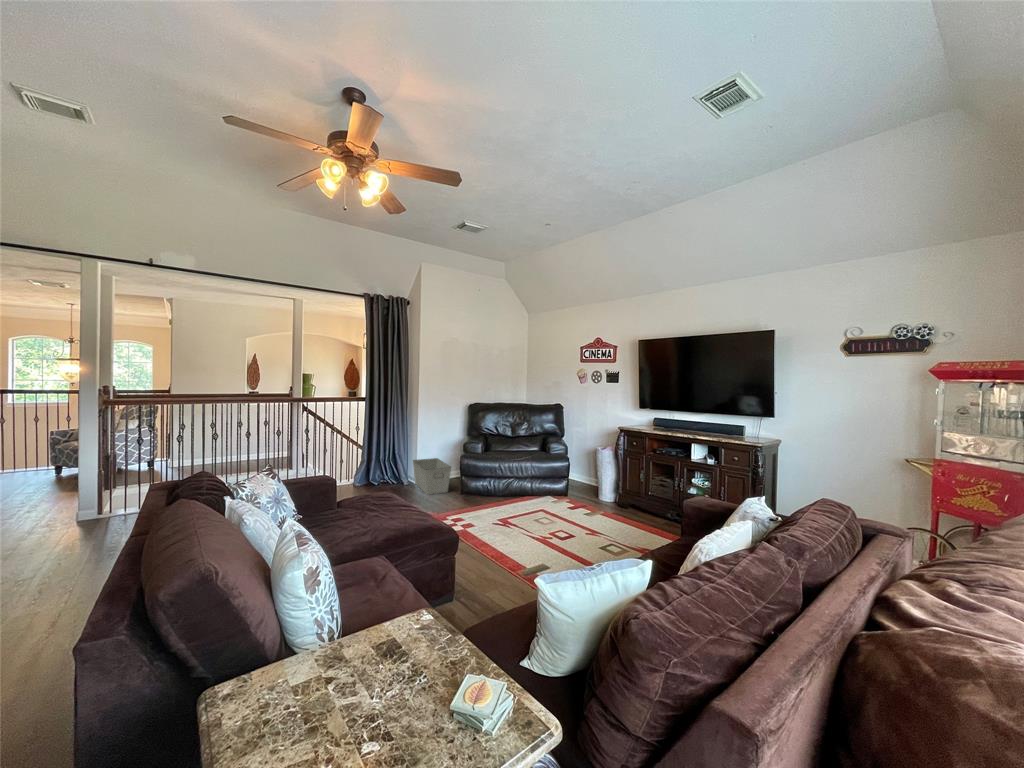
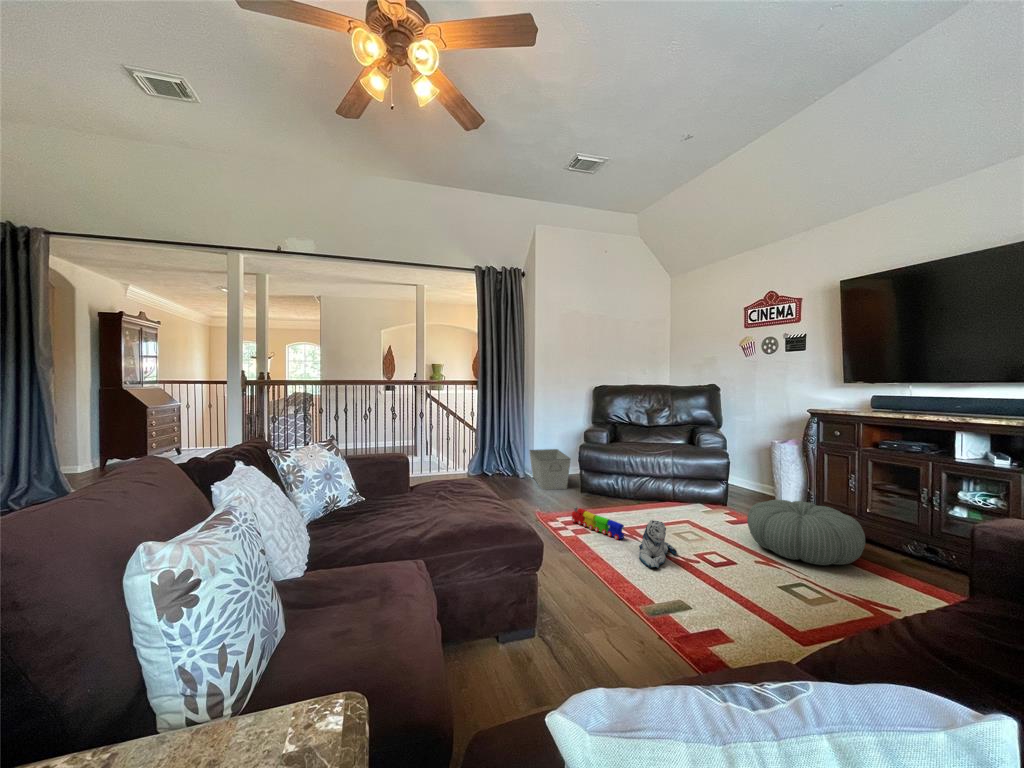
pouf: none [581,490,646,531] -> present [747,500,865,565]
toy train: none [458,507,500,530] -> present [572,506,624,540]
plush toy: none [511,513,537,547] -> present [639,520,677,568]

